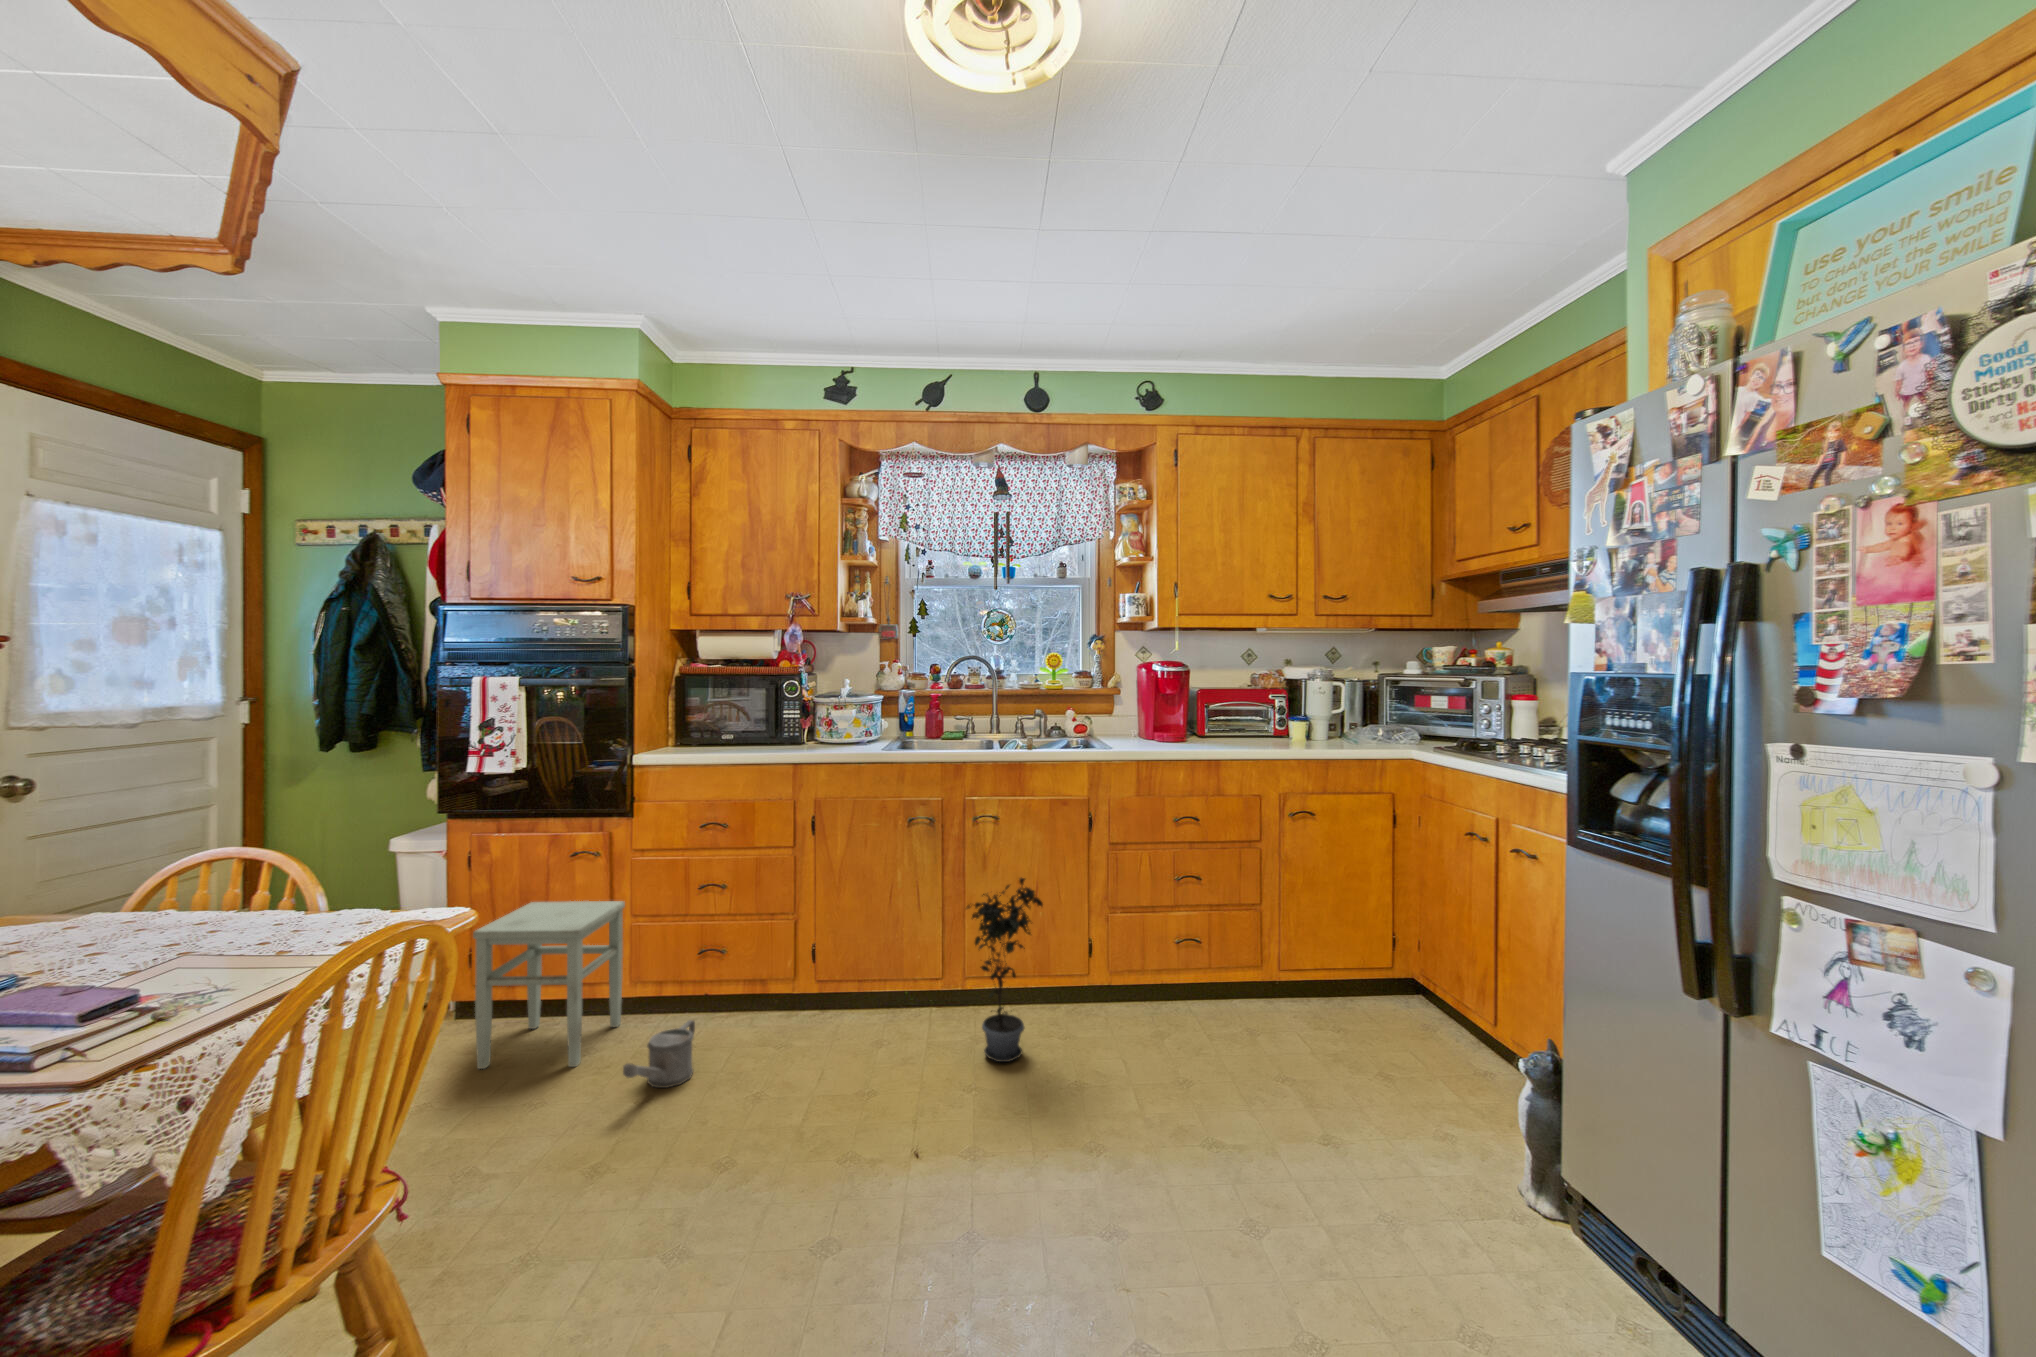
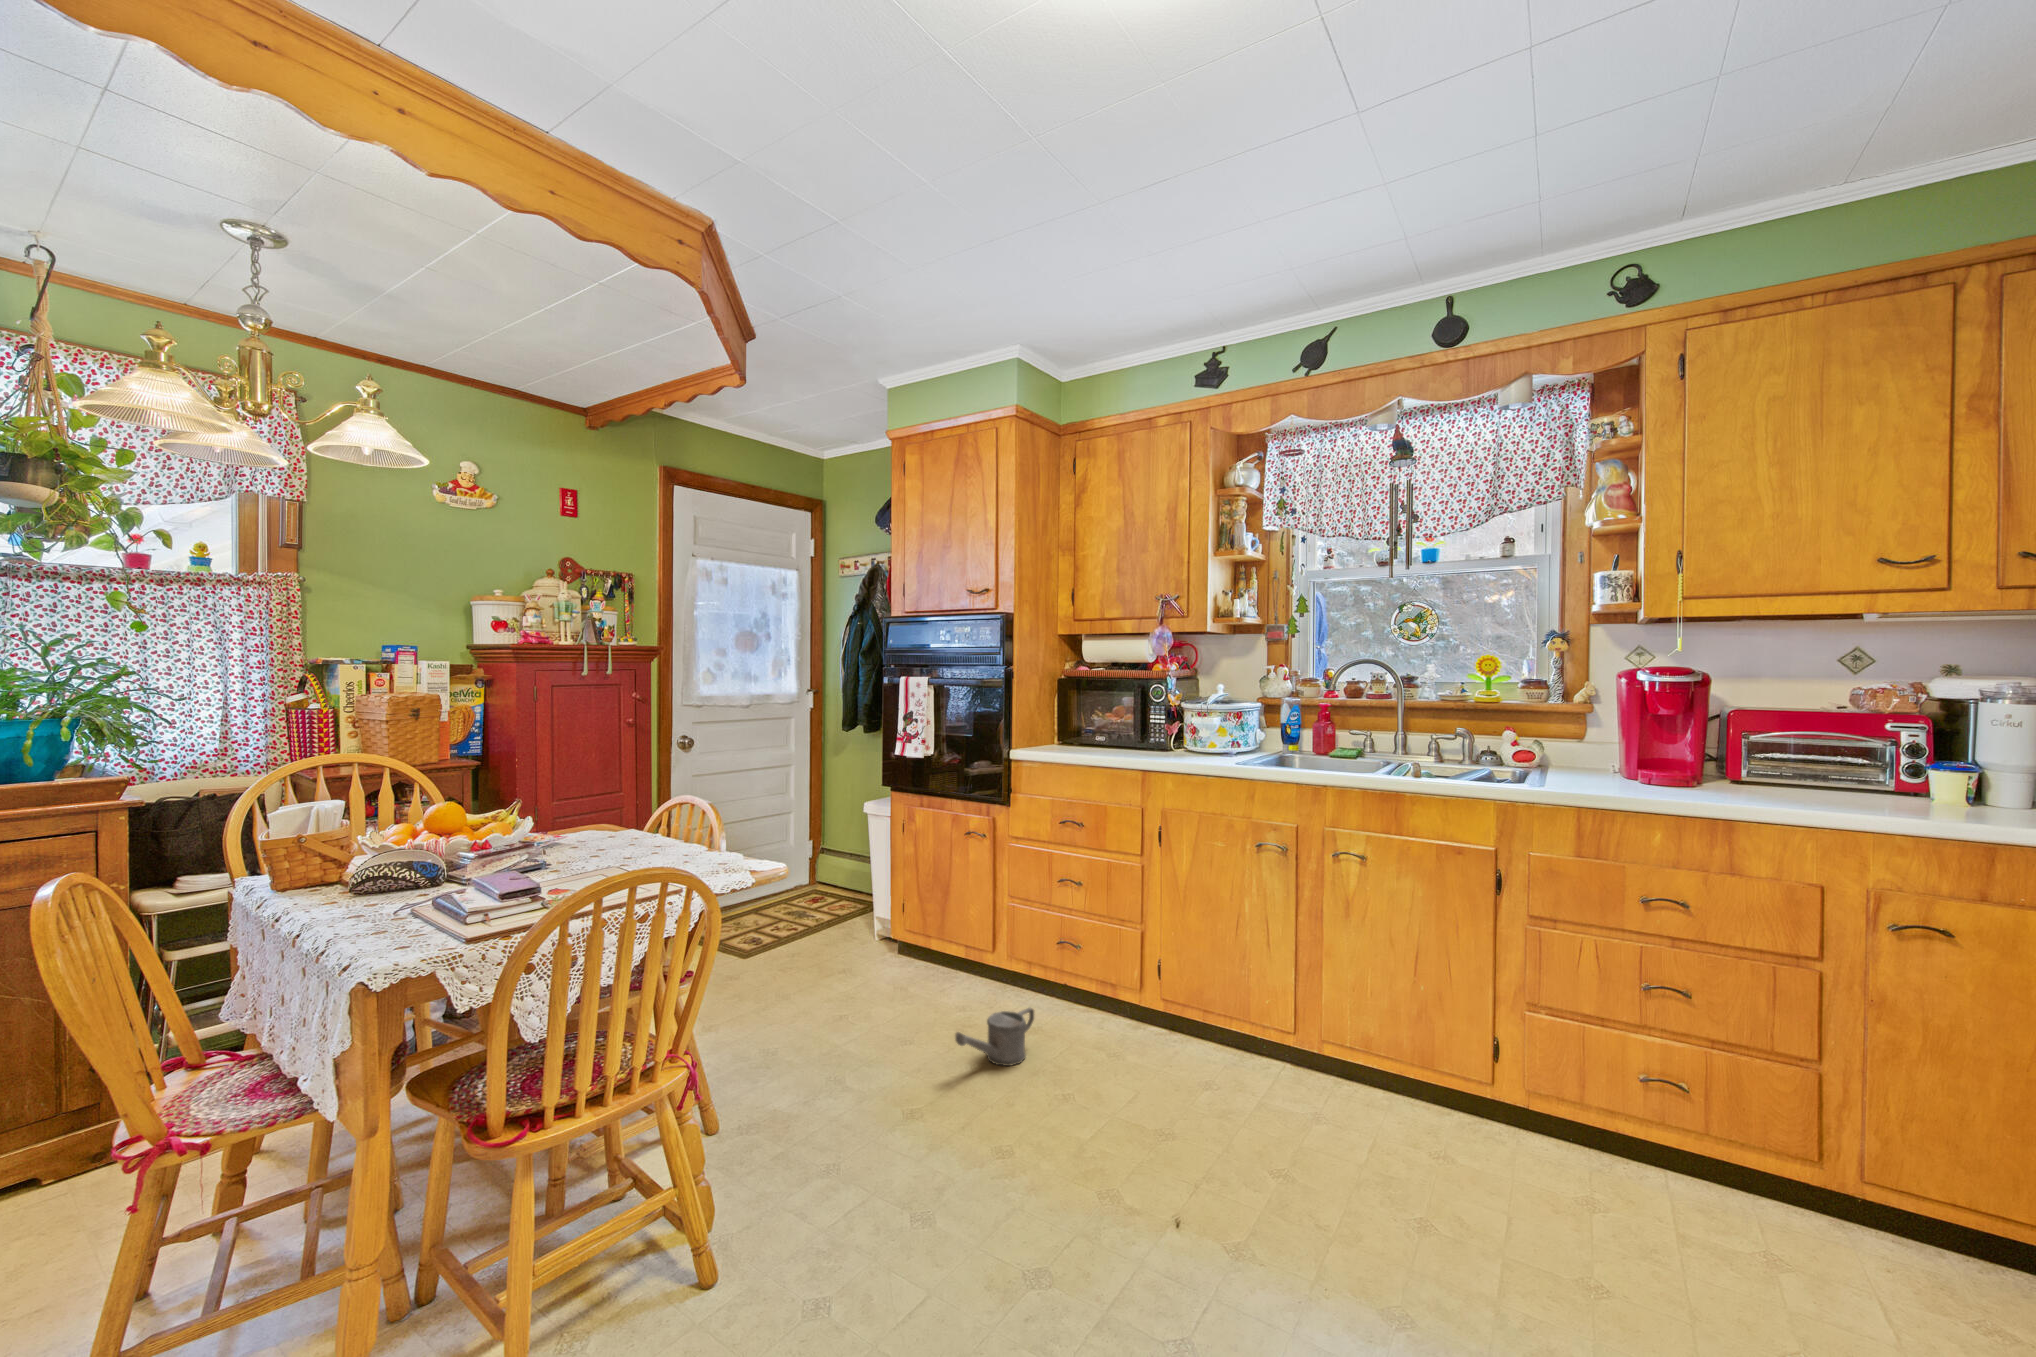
potted plant: present [967,878,1043,1062] -> none [1287,937,1399,1161]
stool: present [473,901,625,1069] -> none [881,872,999,1023]

